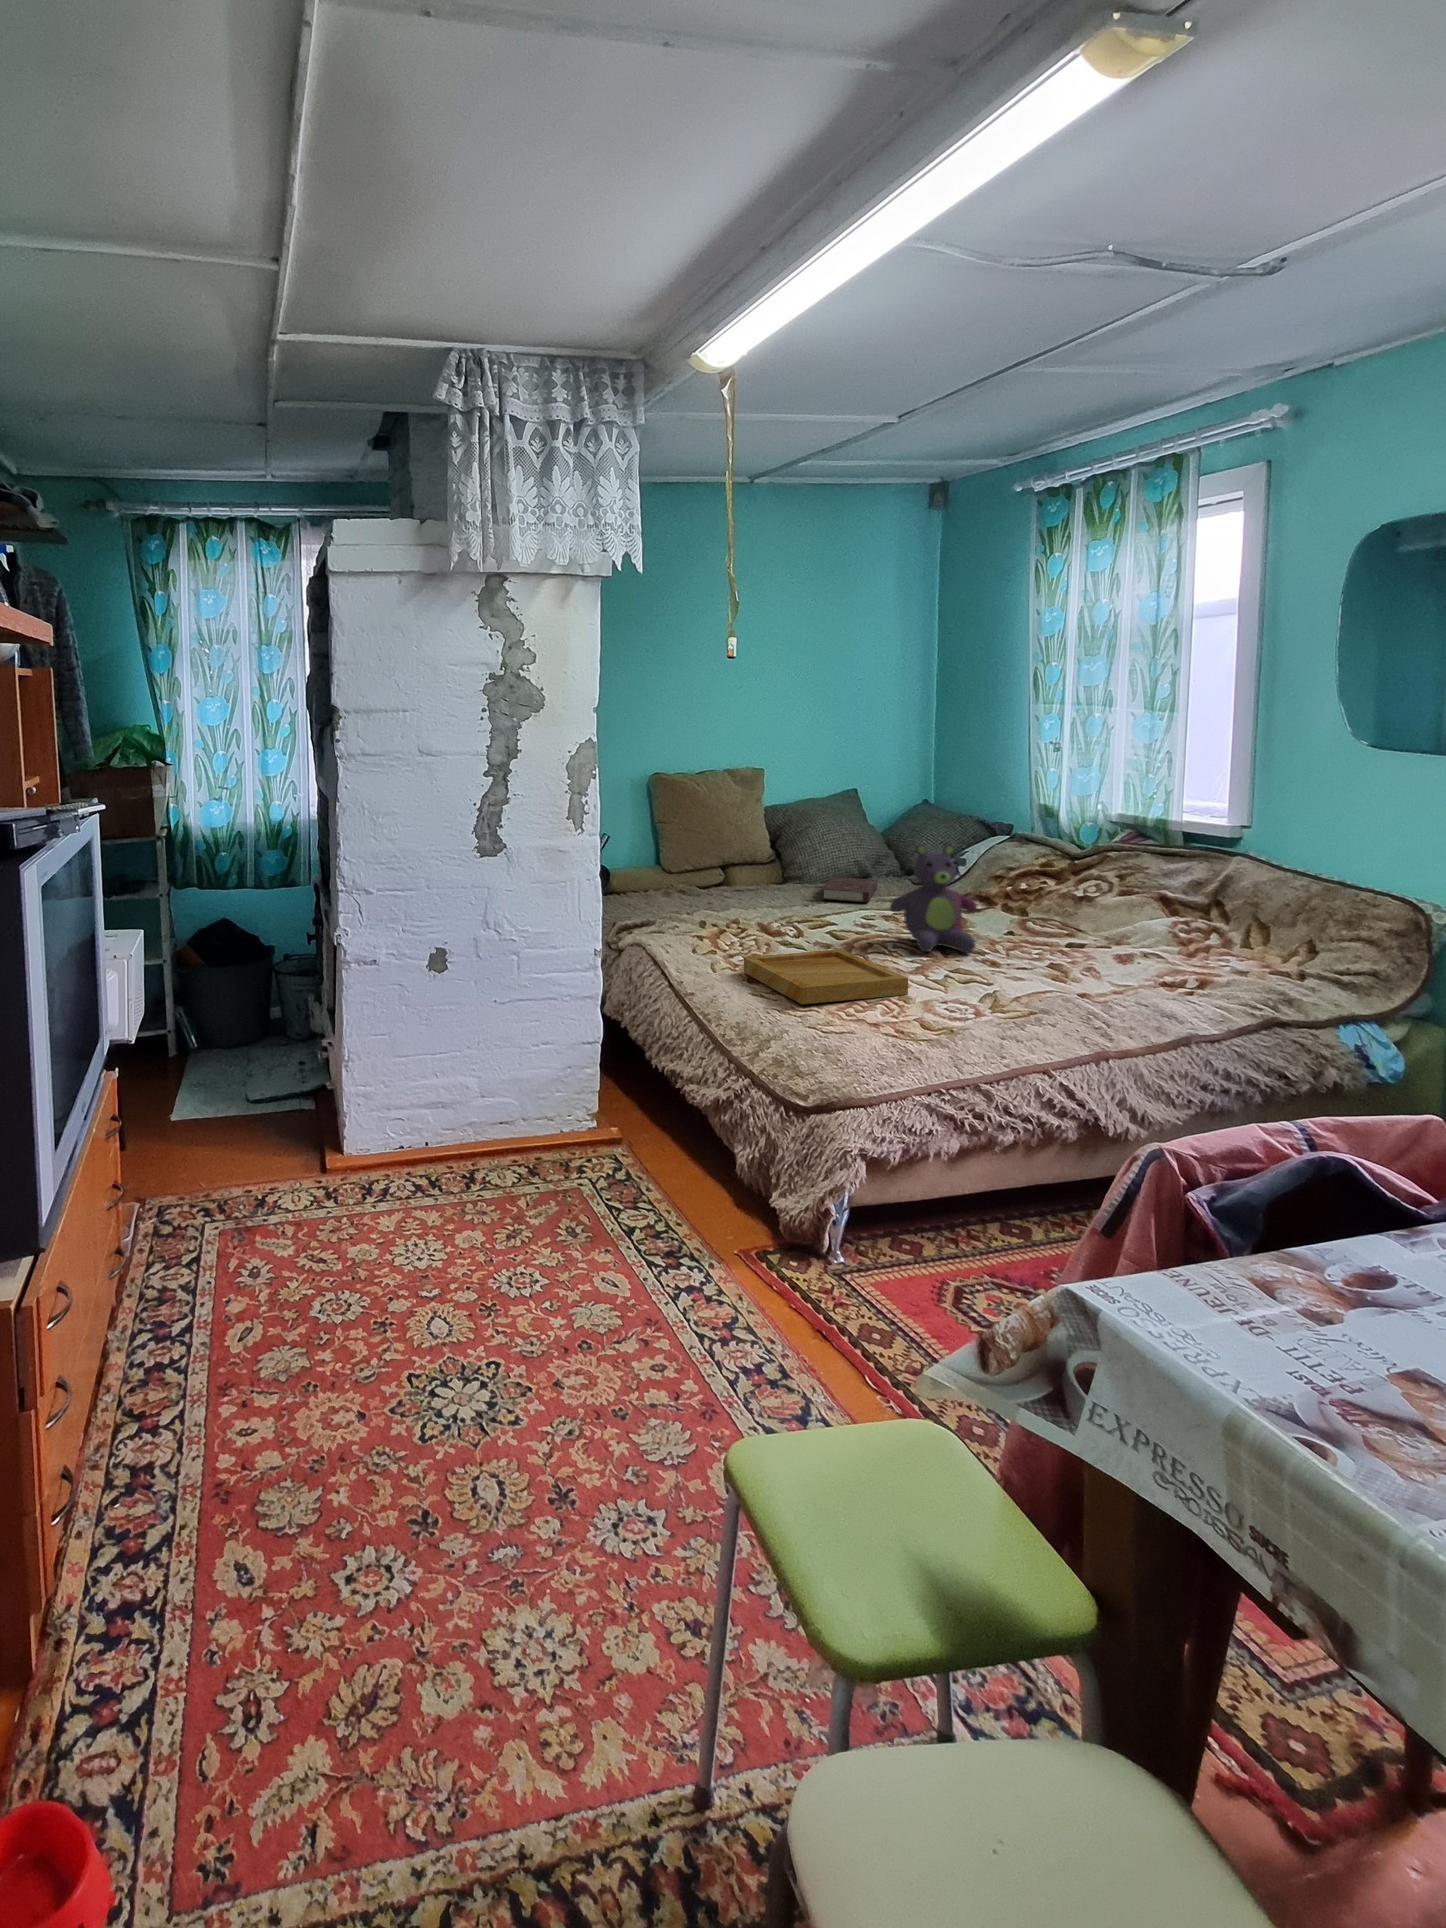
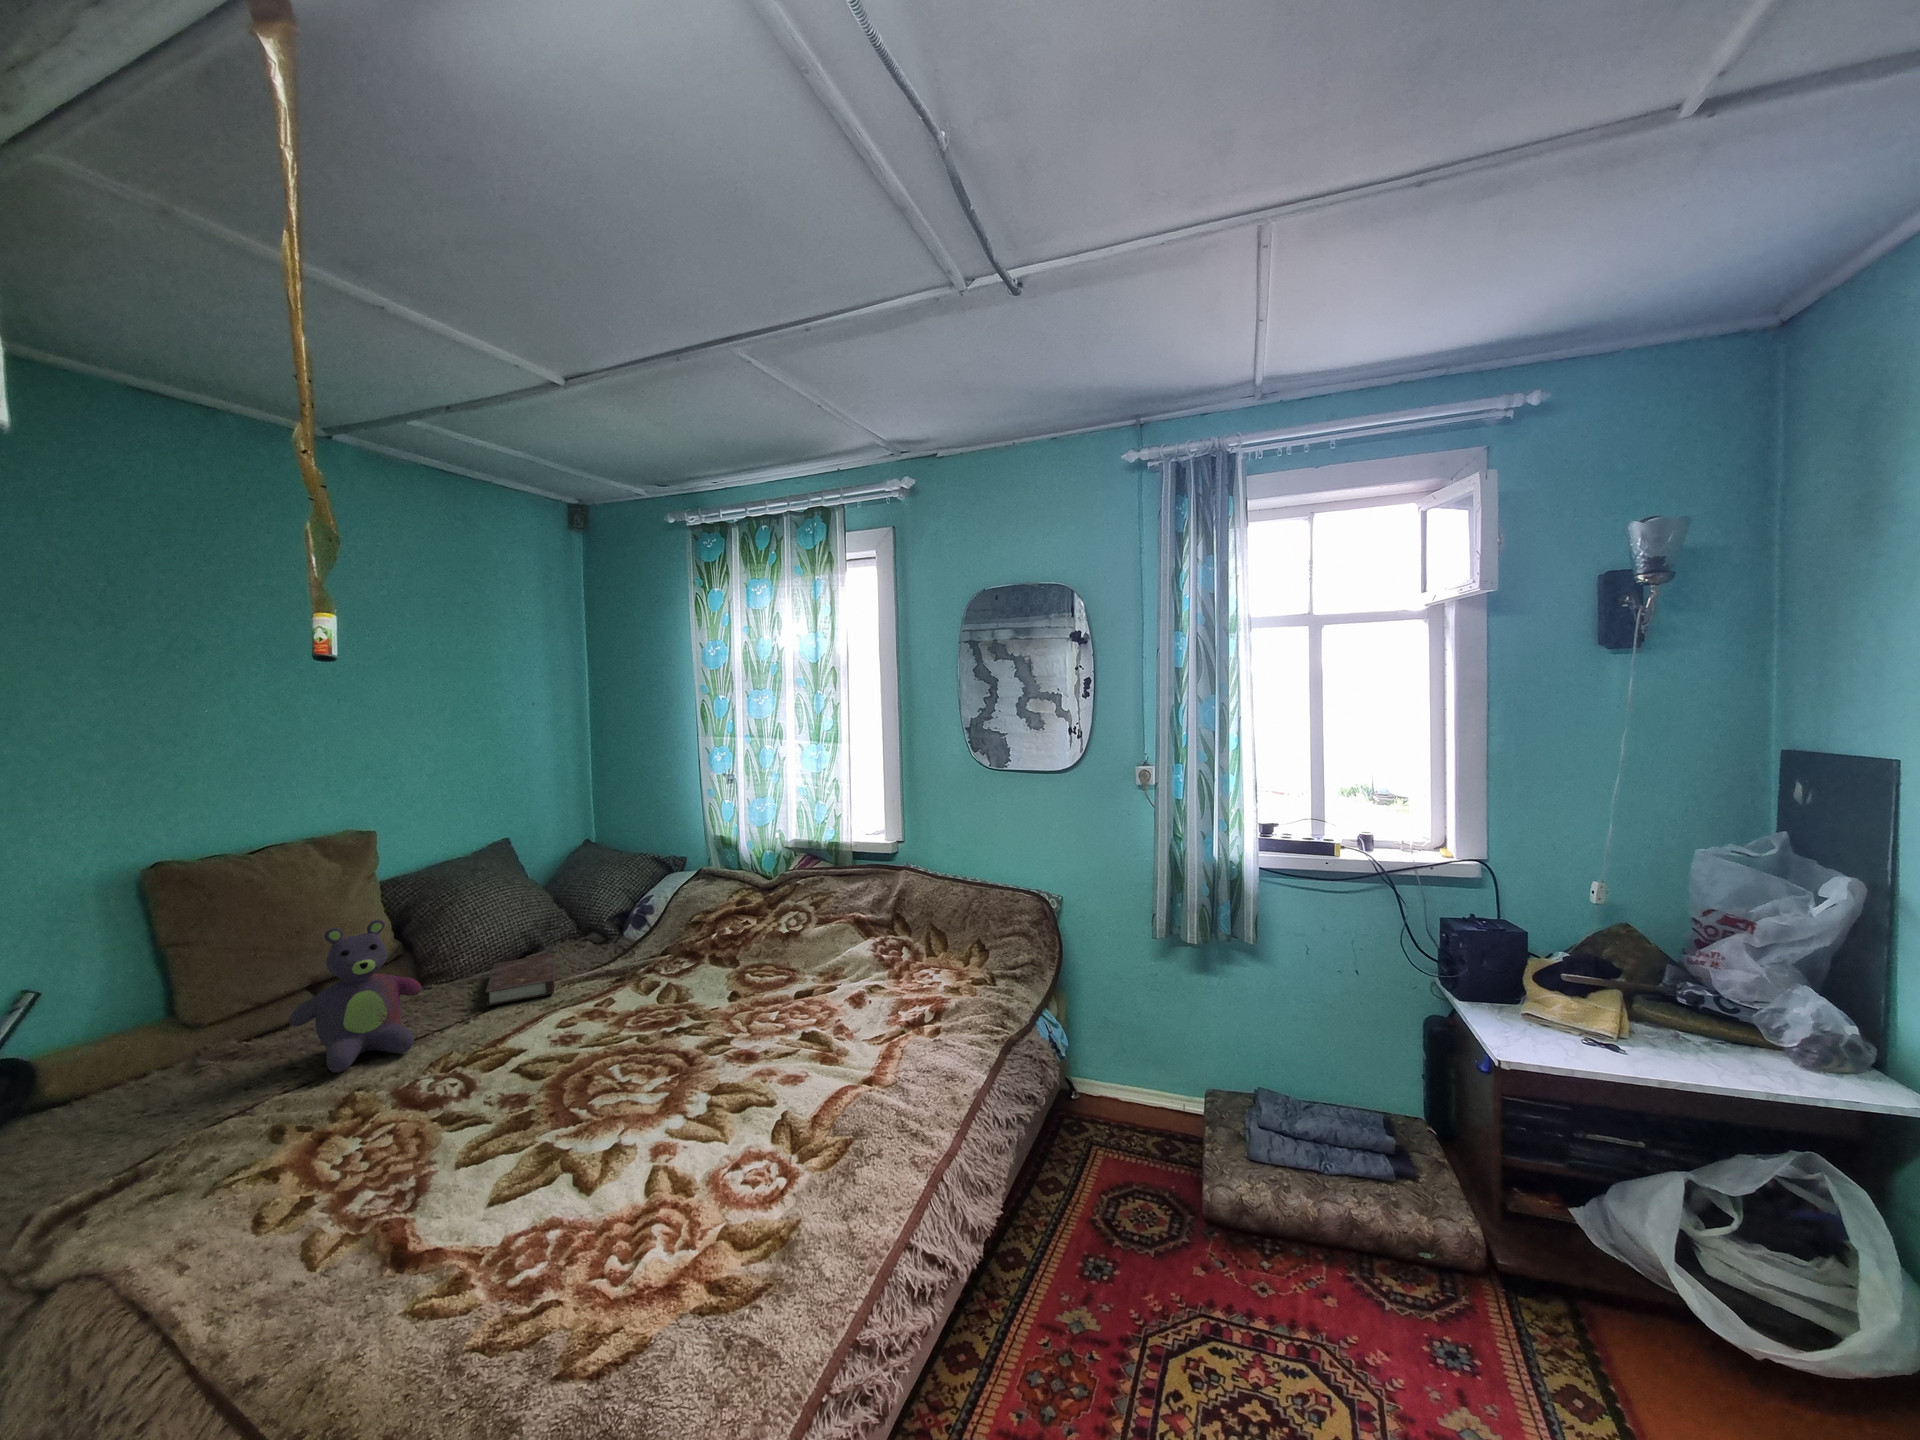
stuffed bear: present [890,844,977,953] -> present [289,920,422,1073]
tray: present [744,949,908,1004] -> none [377,1116,675,1301]

